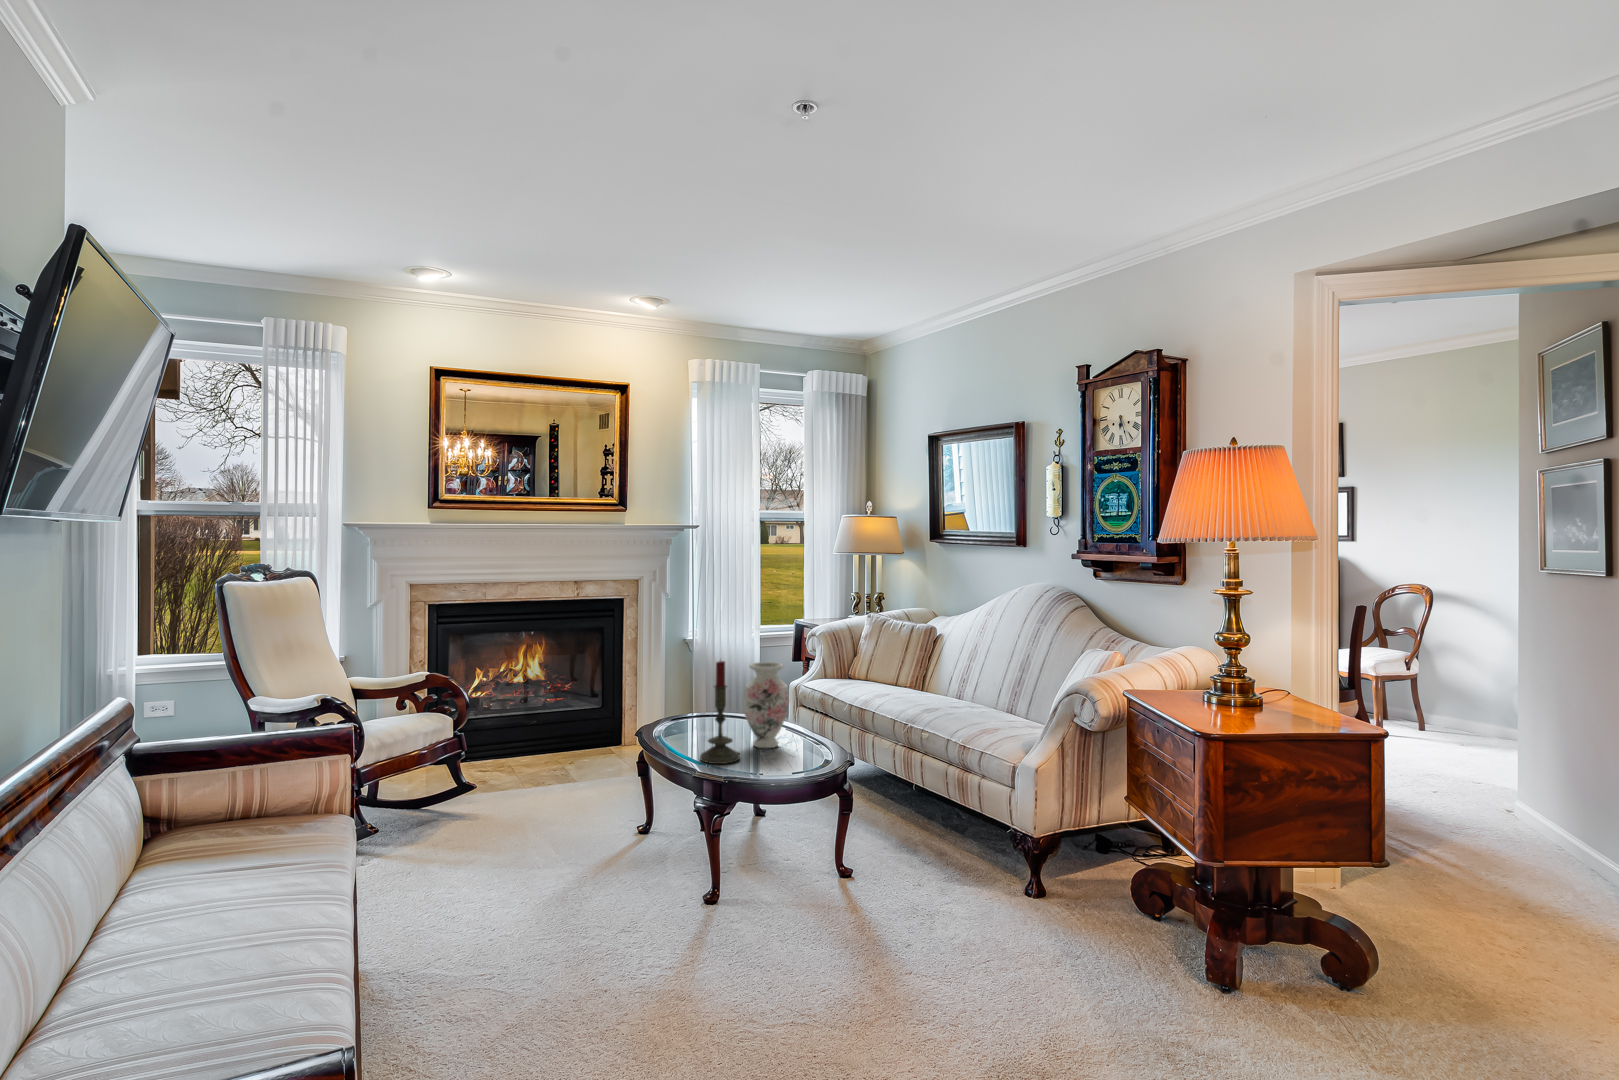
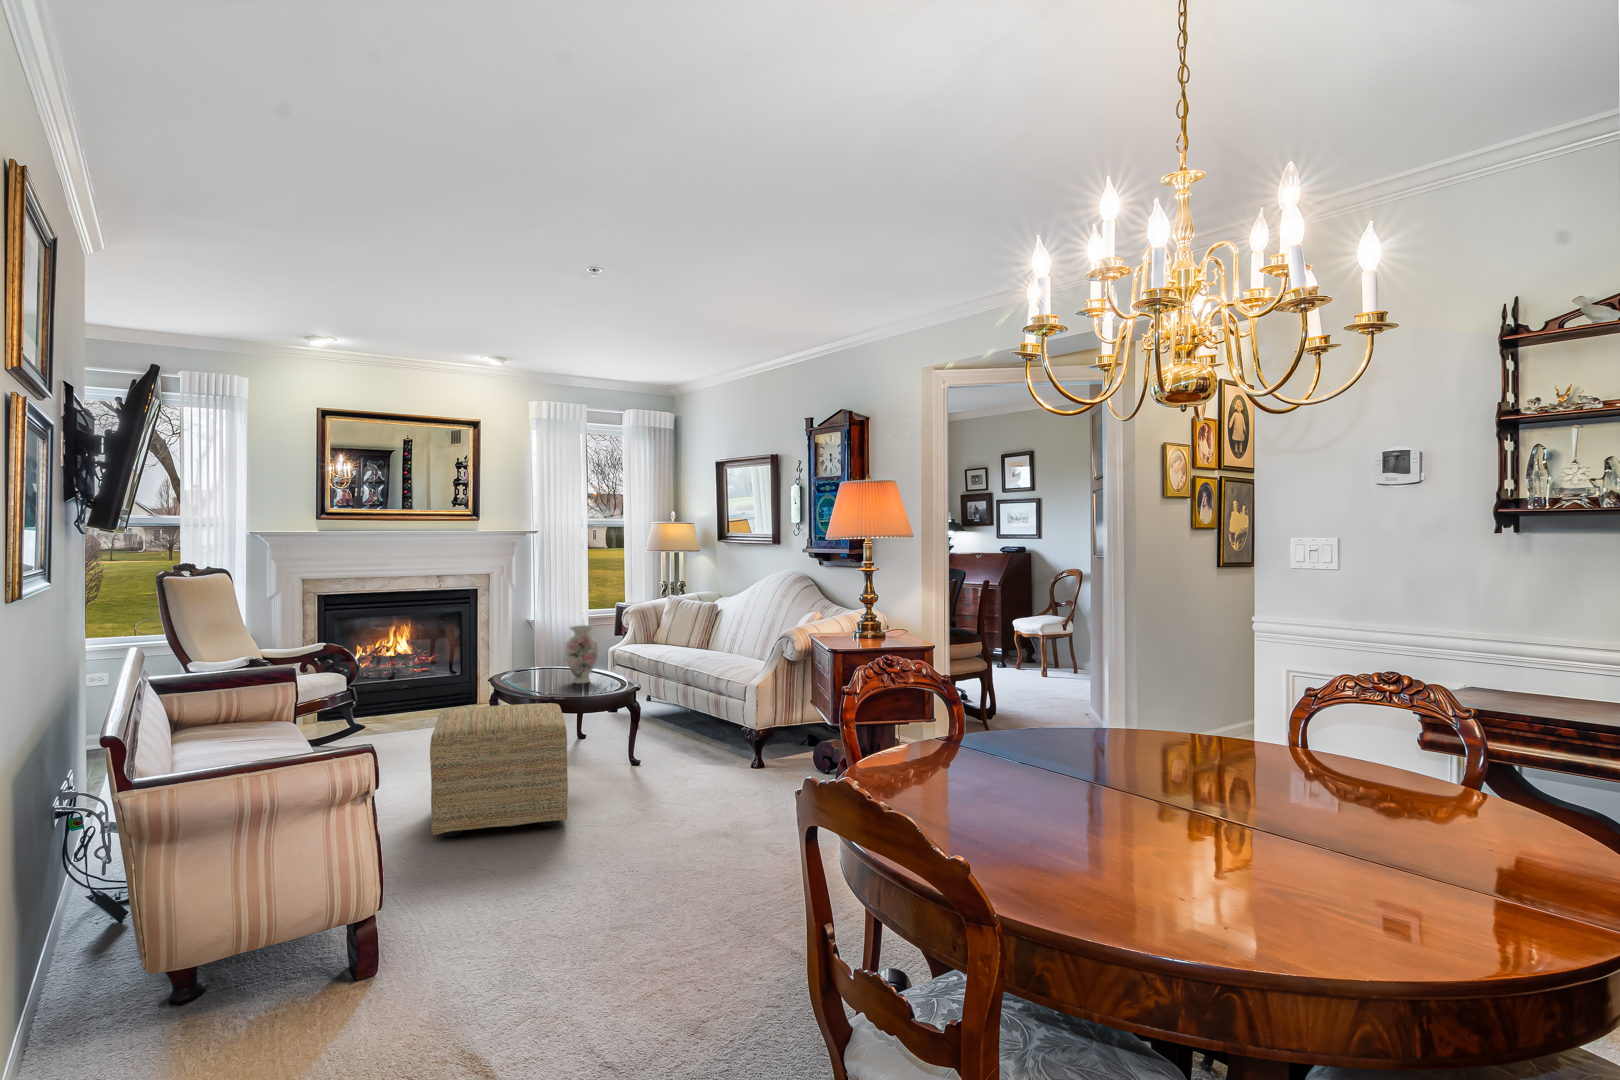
candle: present [700,661,740,764] -> none [534,621,562,692]
ottoman: none [538,796,761,1038] -> present [430,703,568,837]

